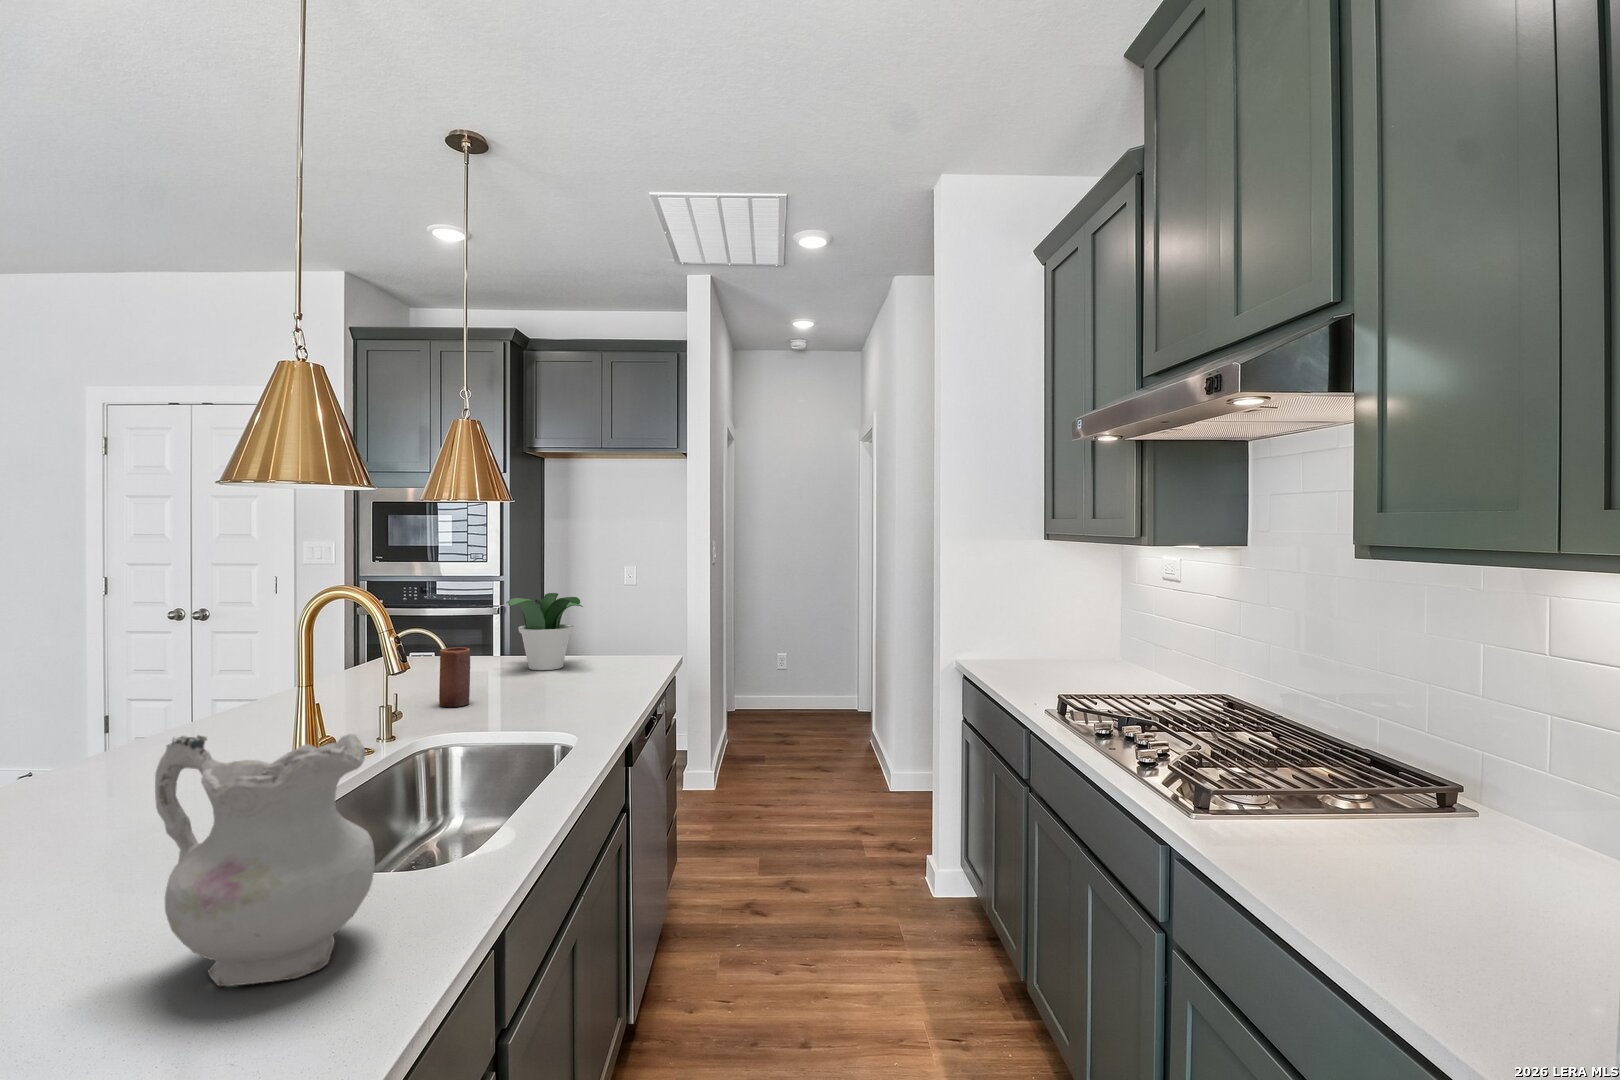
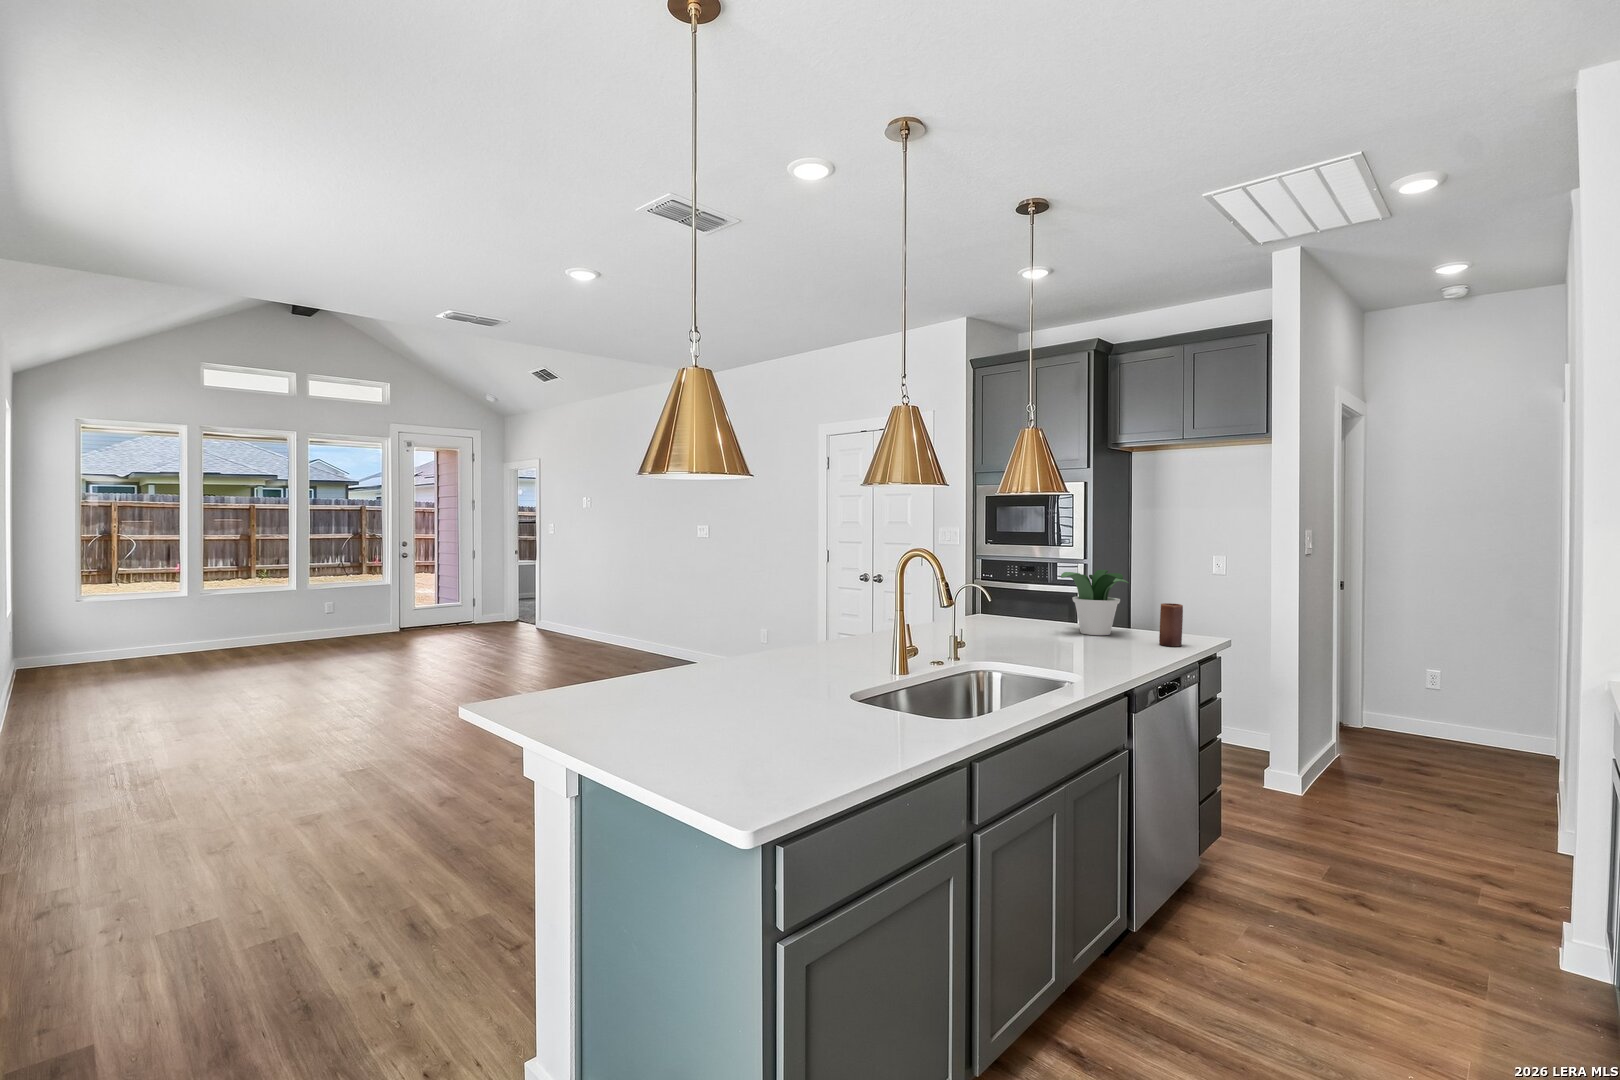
candle: present [439,647,470,707] -> present [1159,603,1183,646]
ceramic pitcher: present [155,734,375,986] -> none [800,612,895,747]

